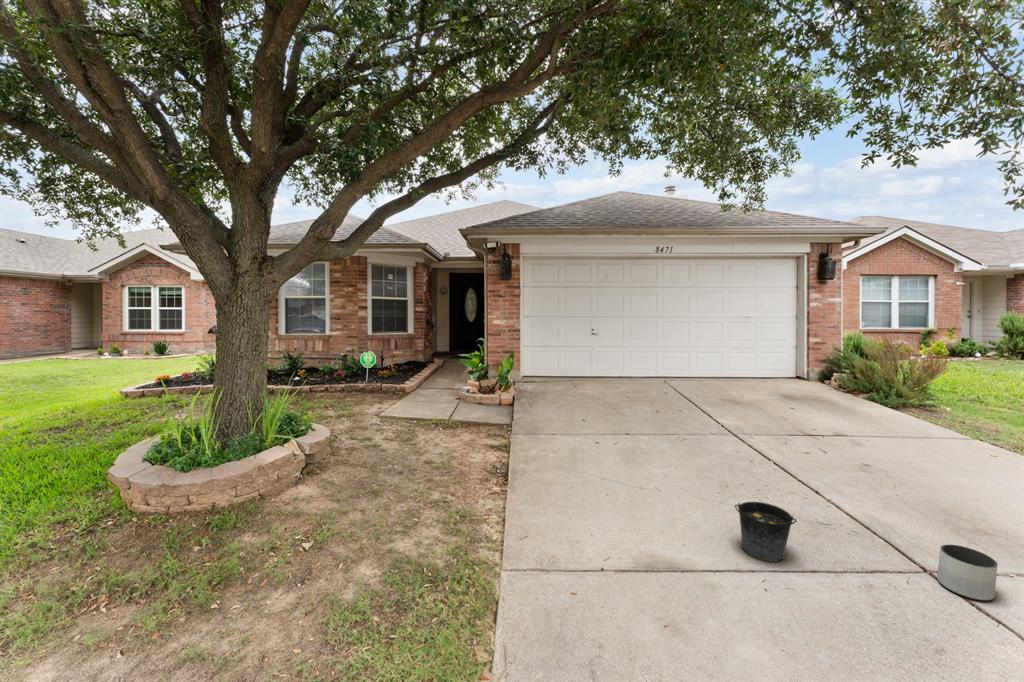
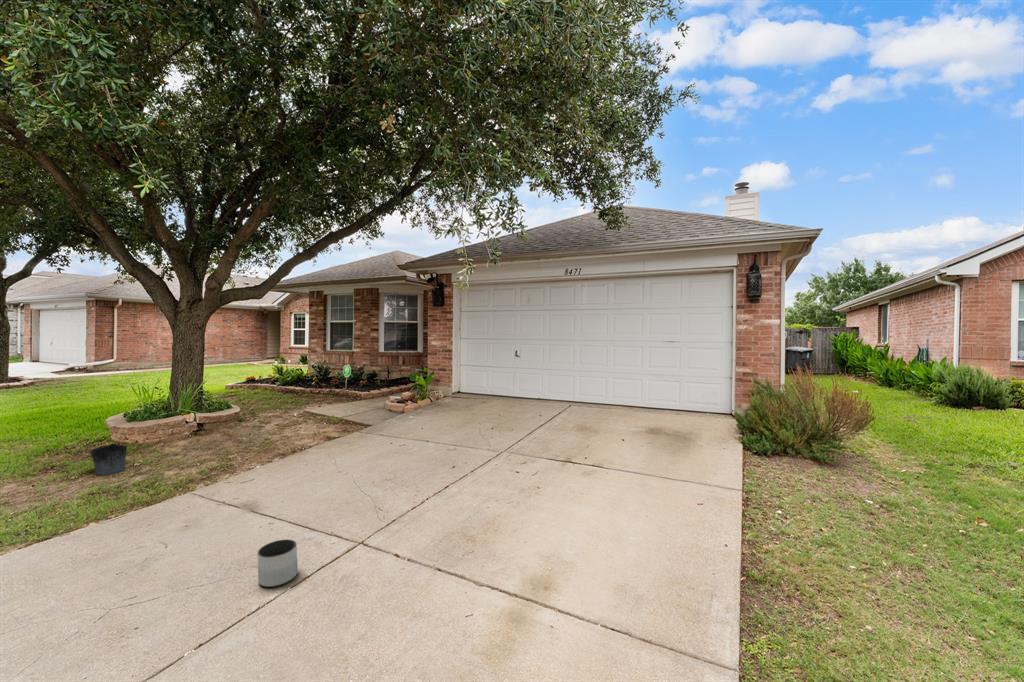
bucket: present [735,502,796,562] -> present [89,444,127,475]

